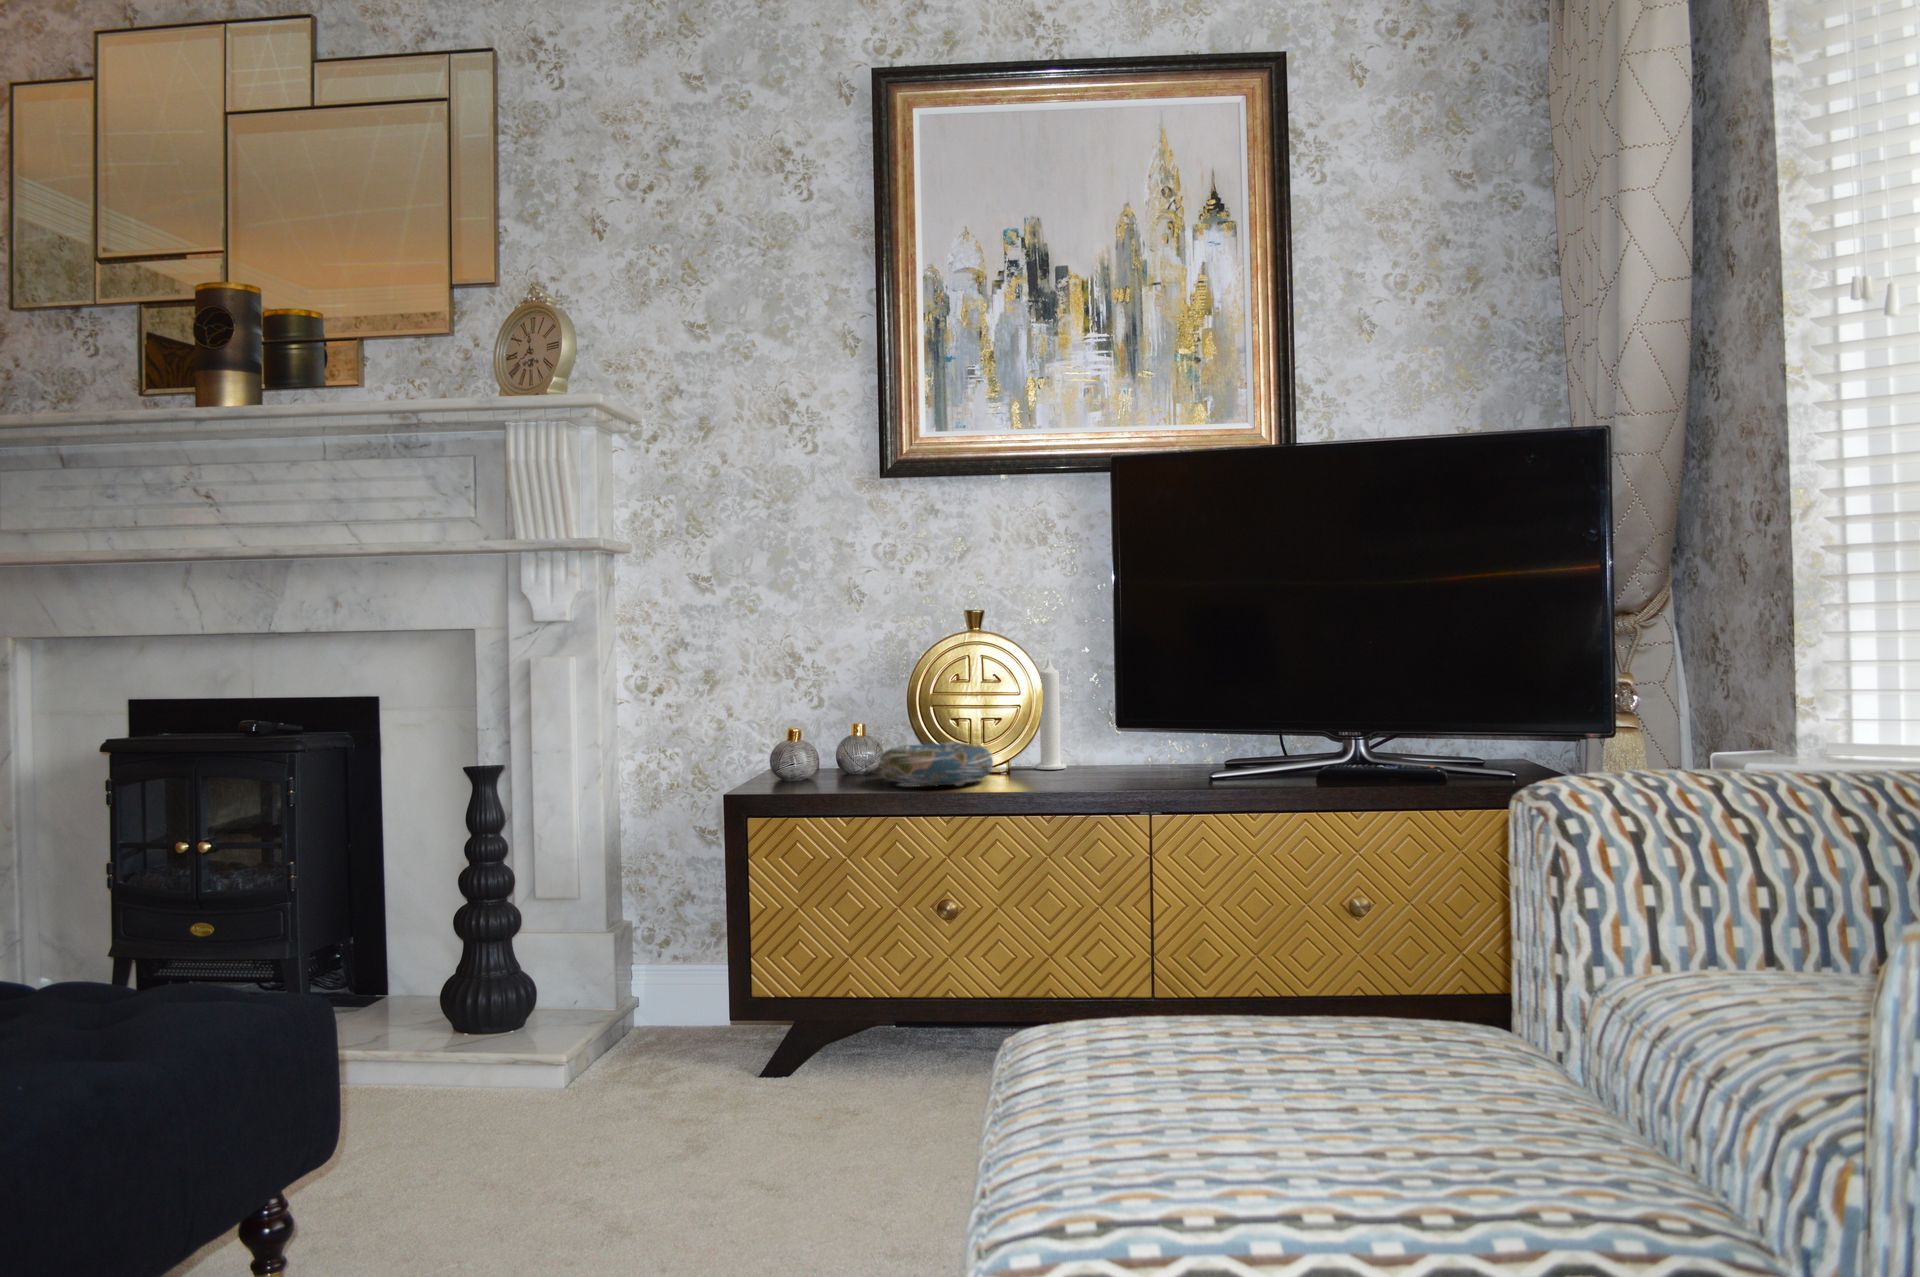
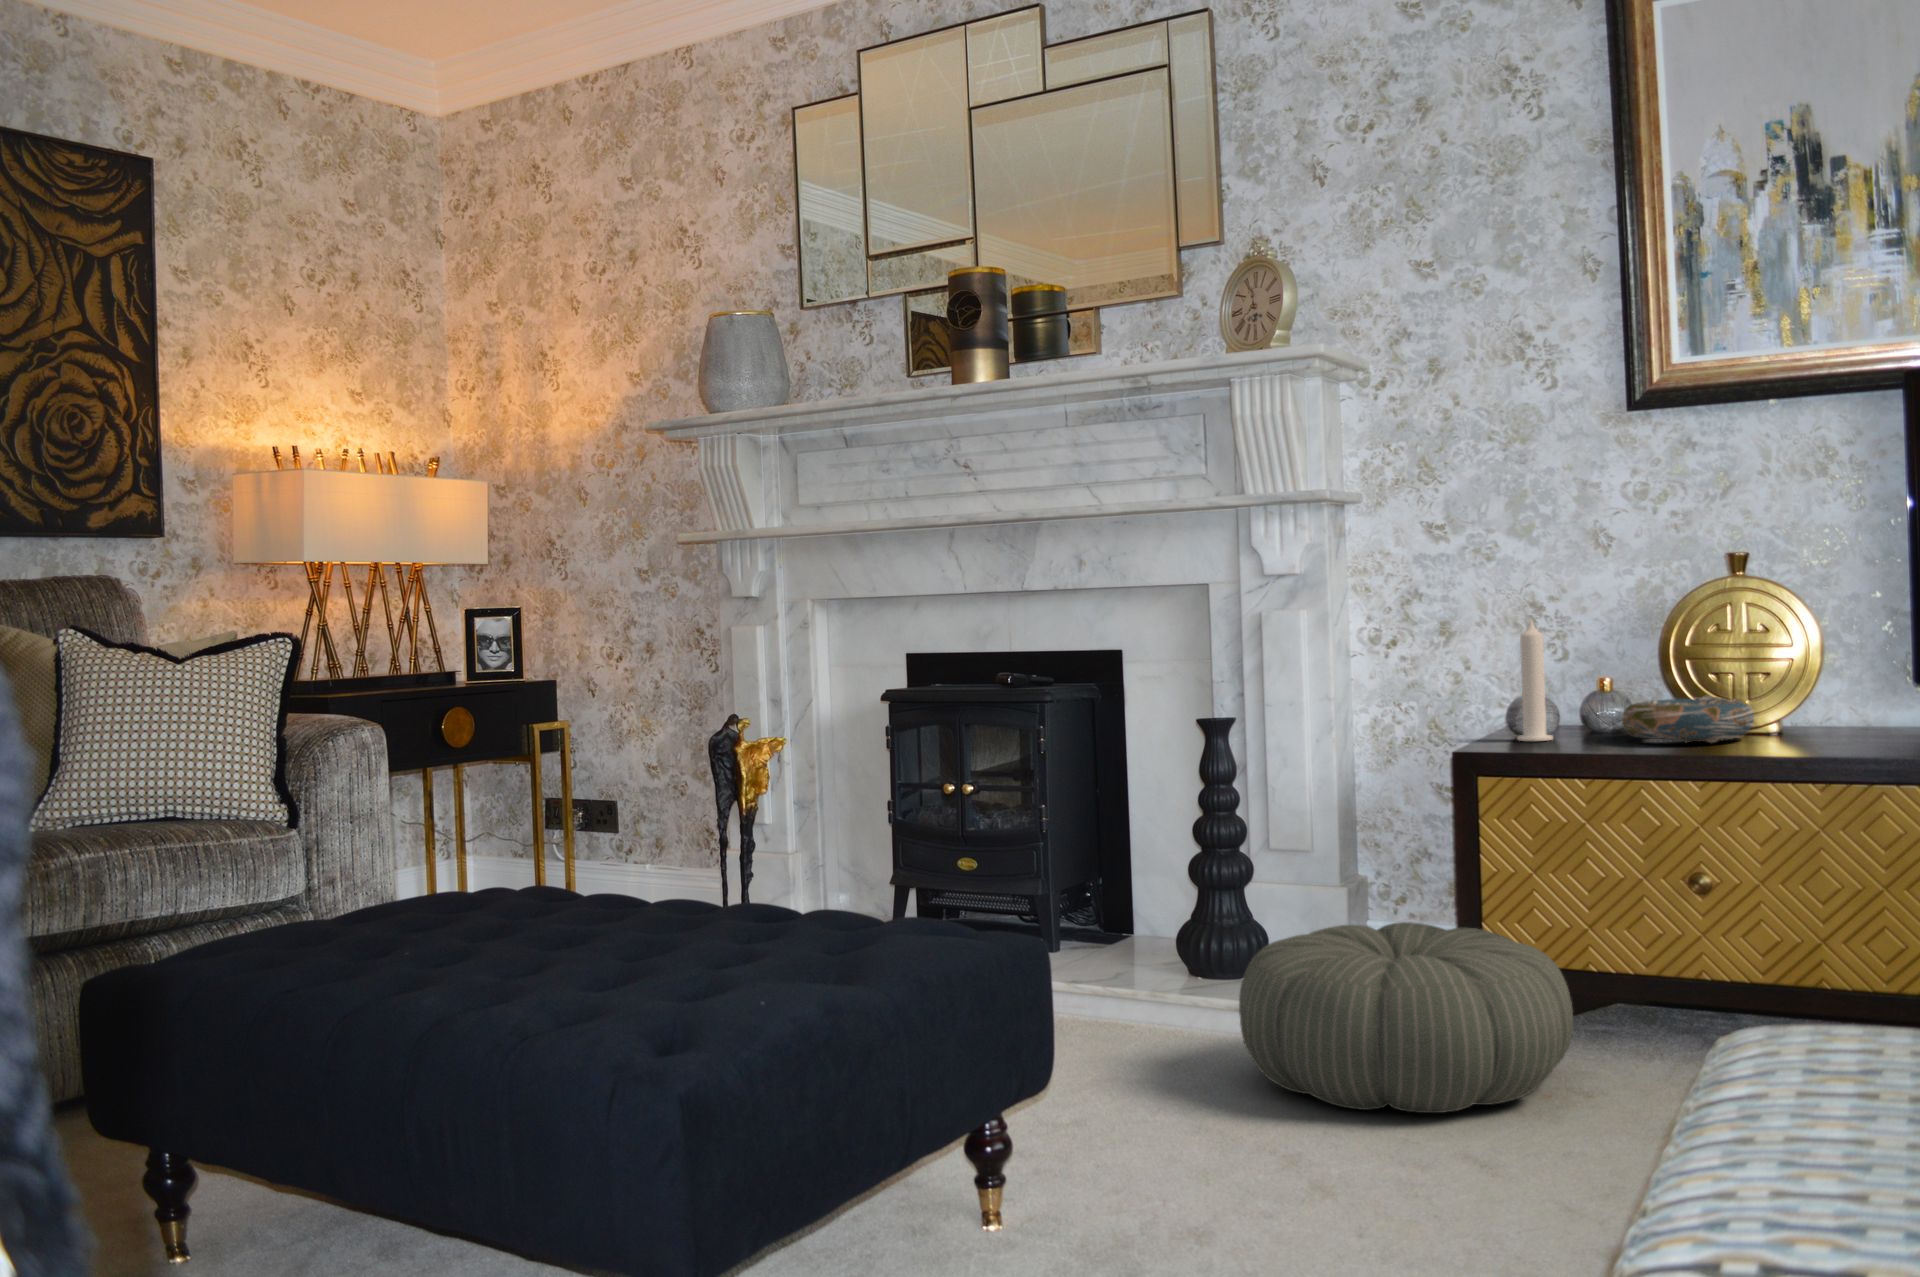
candle: present [1035,658,1067,770] -> present [1517,619,1553,741]
pouf: none [490,979,838,1202] -> present [1239,922,1573,1113]

